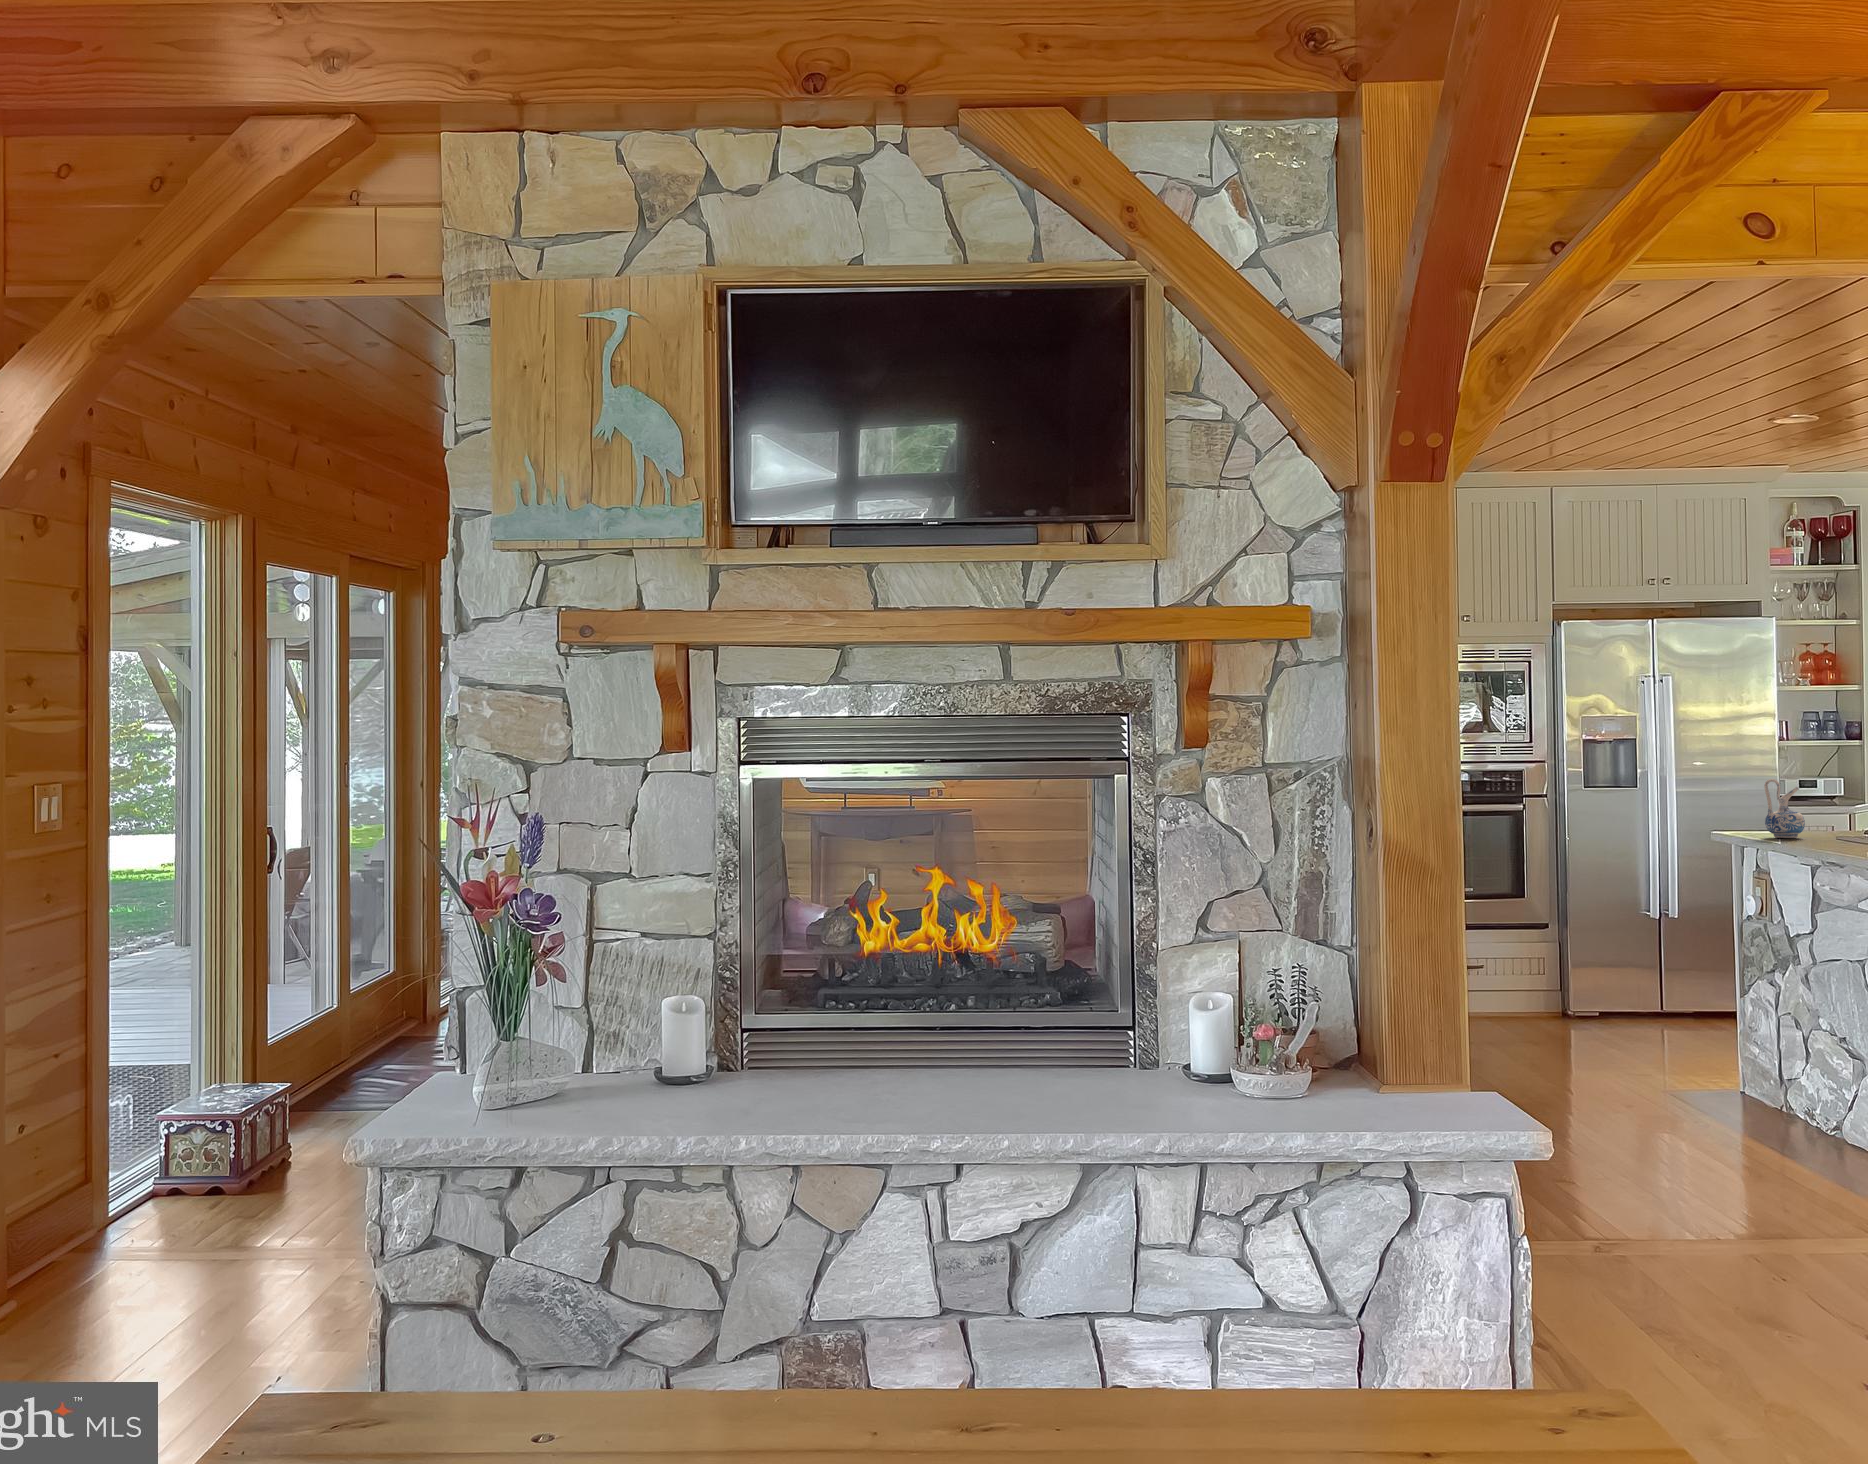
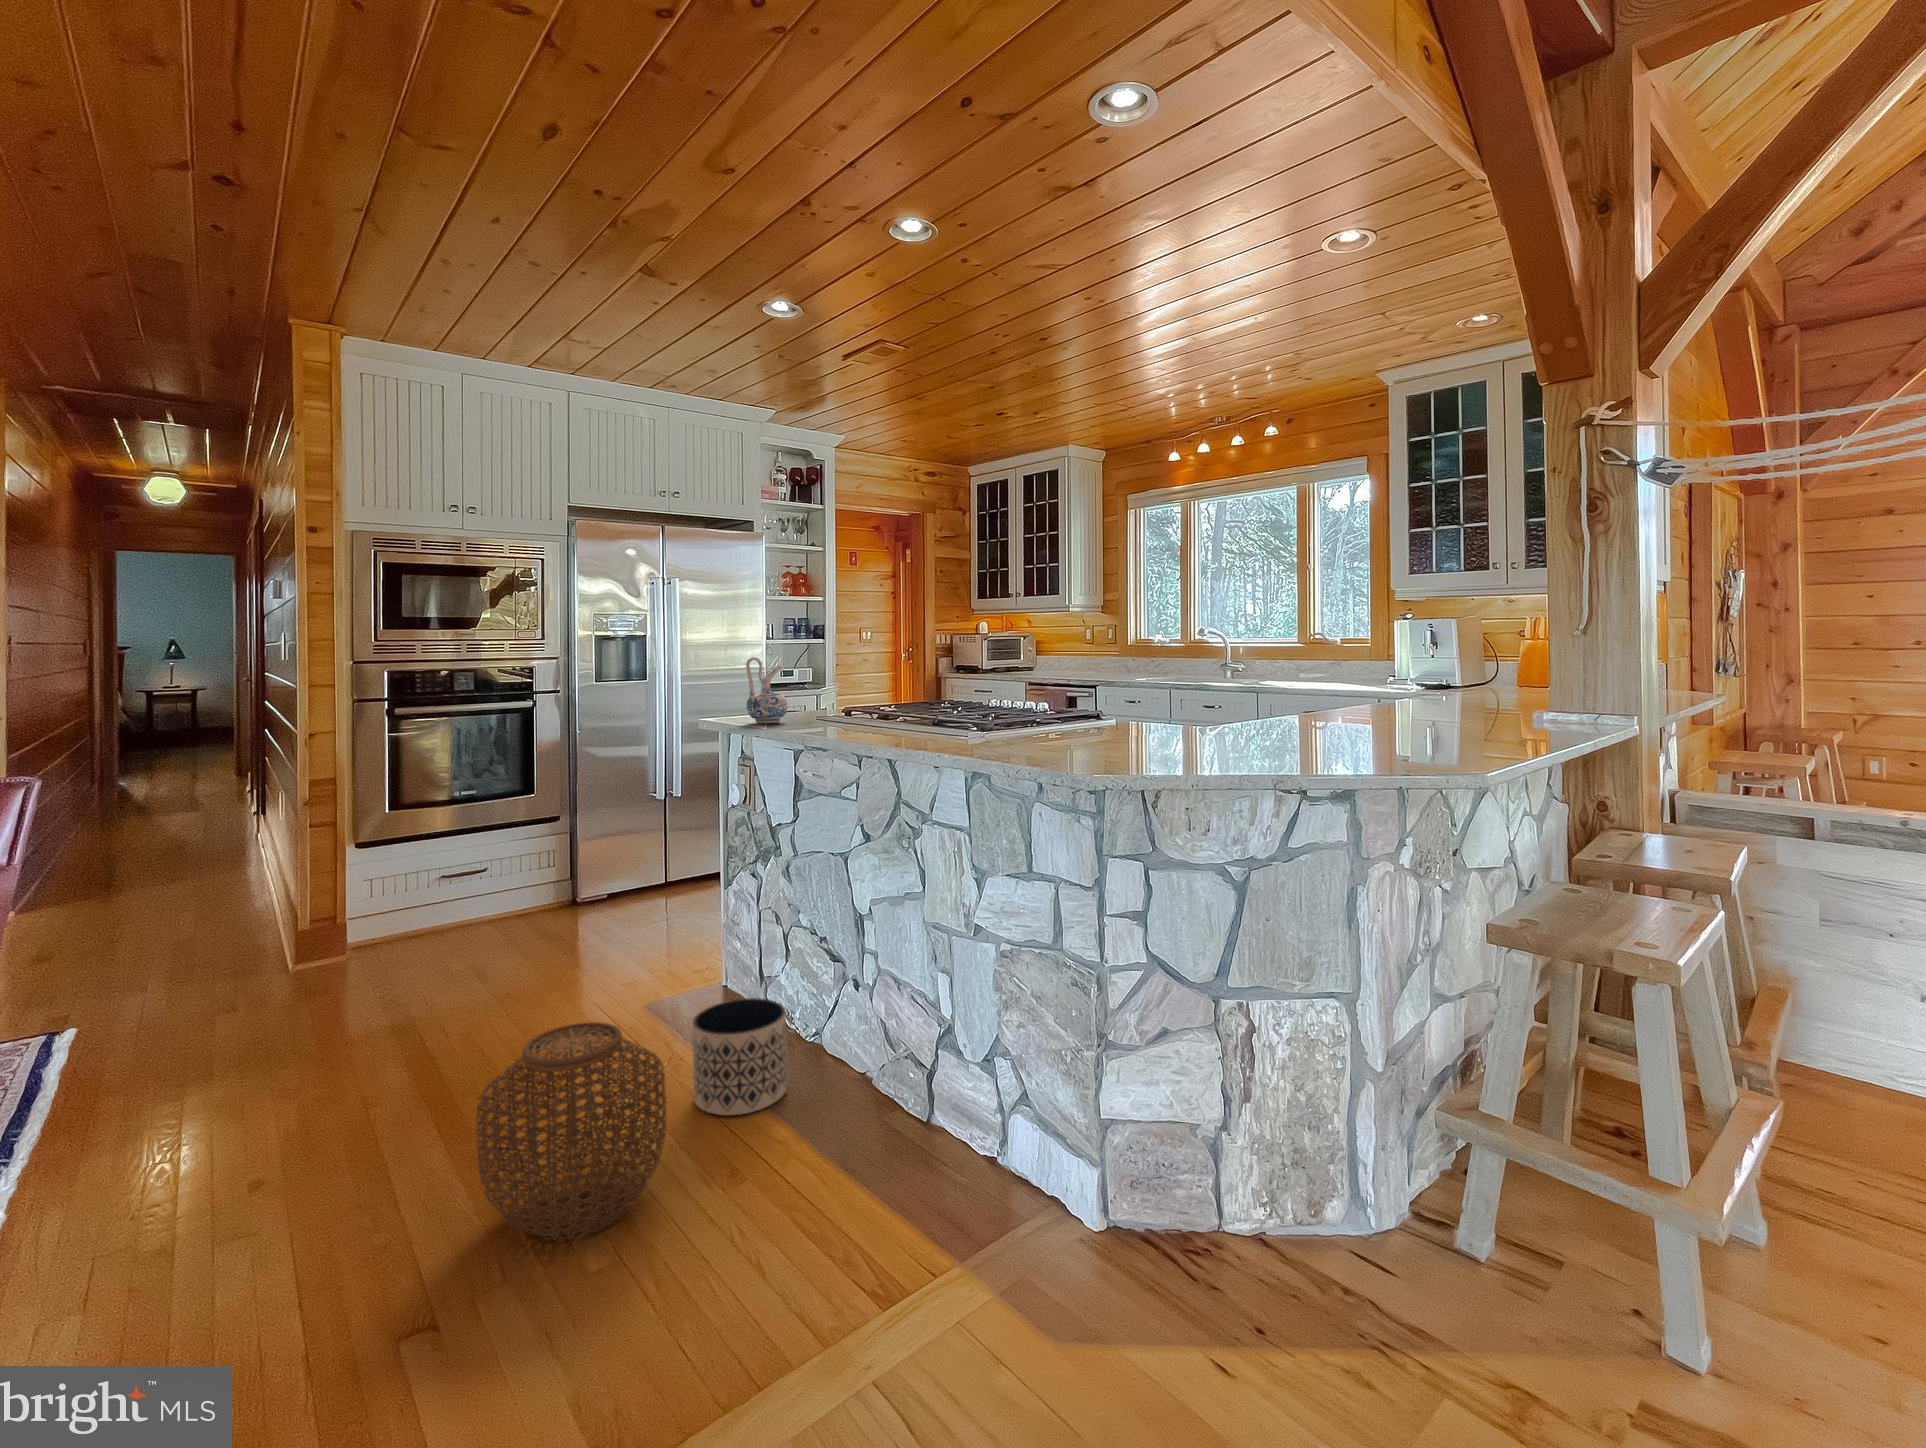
woven basket: none [1576,1046,1708,1185] -> present [476,1022,666,1240]
planter: none [1720,1076,1807,1161] -> present [693,998,787,1116]

